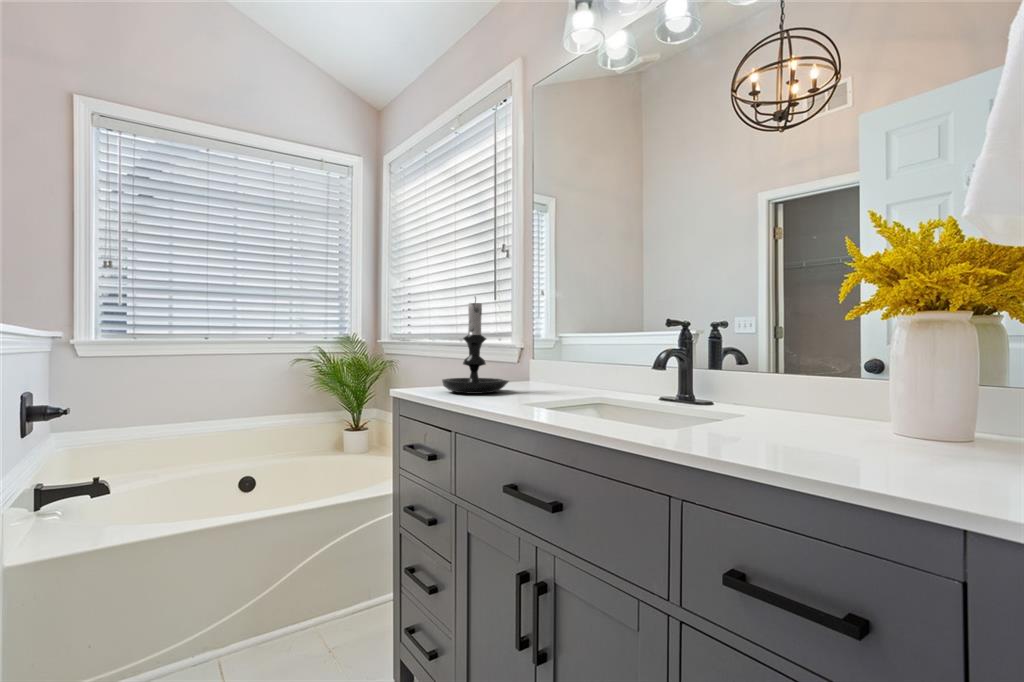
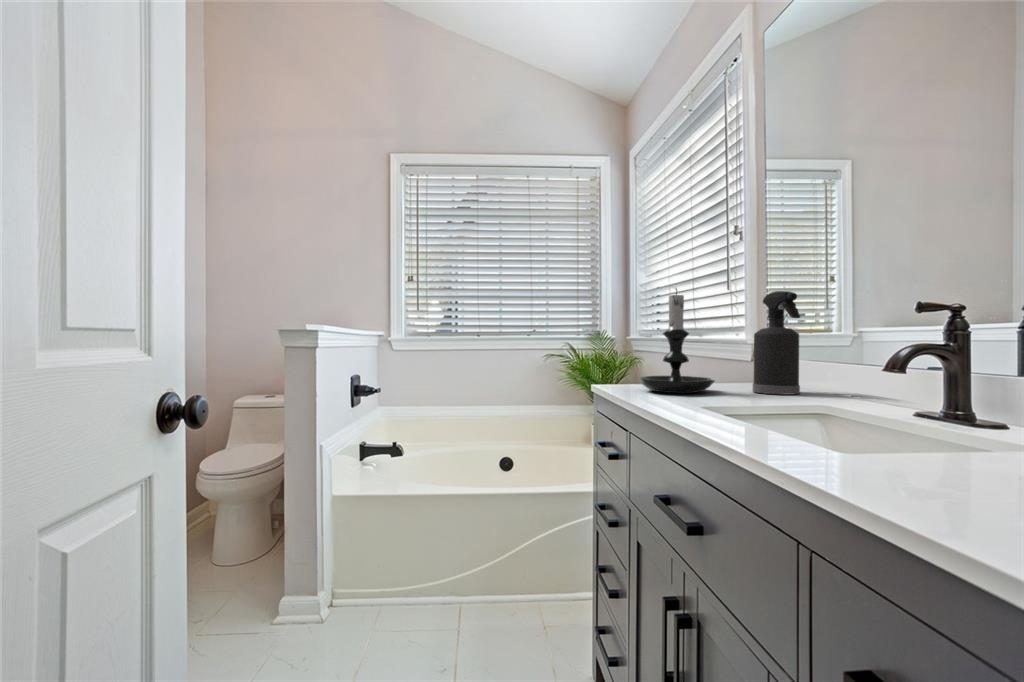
spray bottle: none [534,304,573,391] -> present [752,291,800,395]

